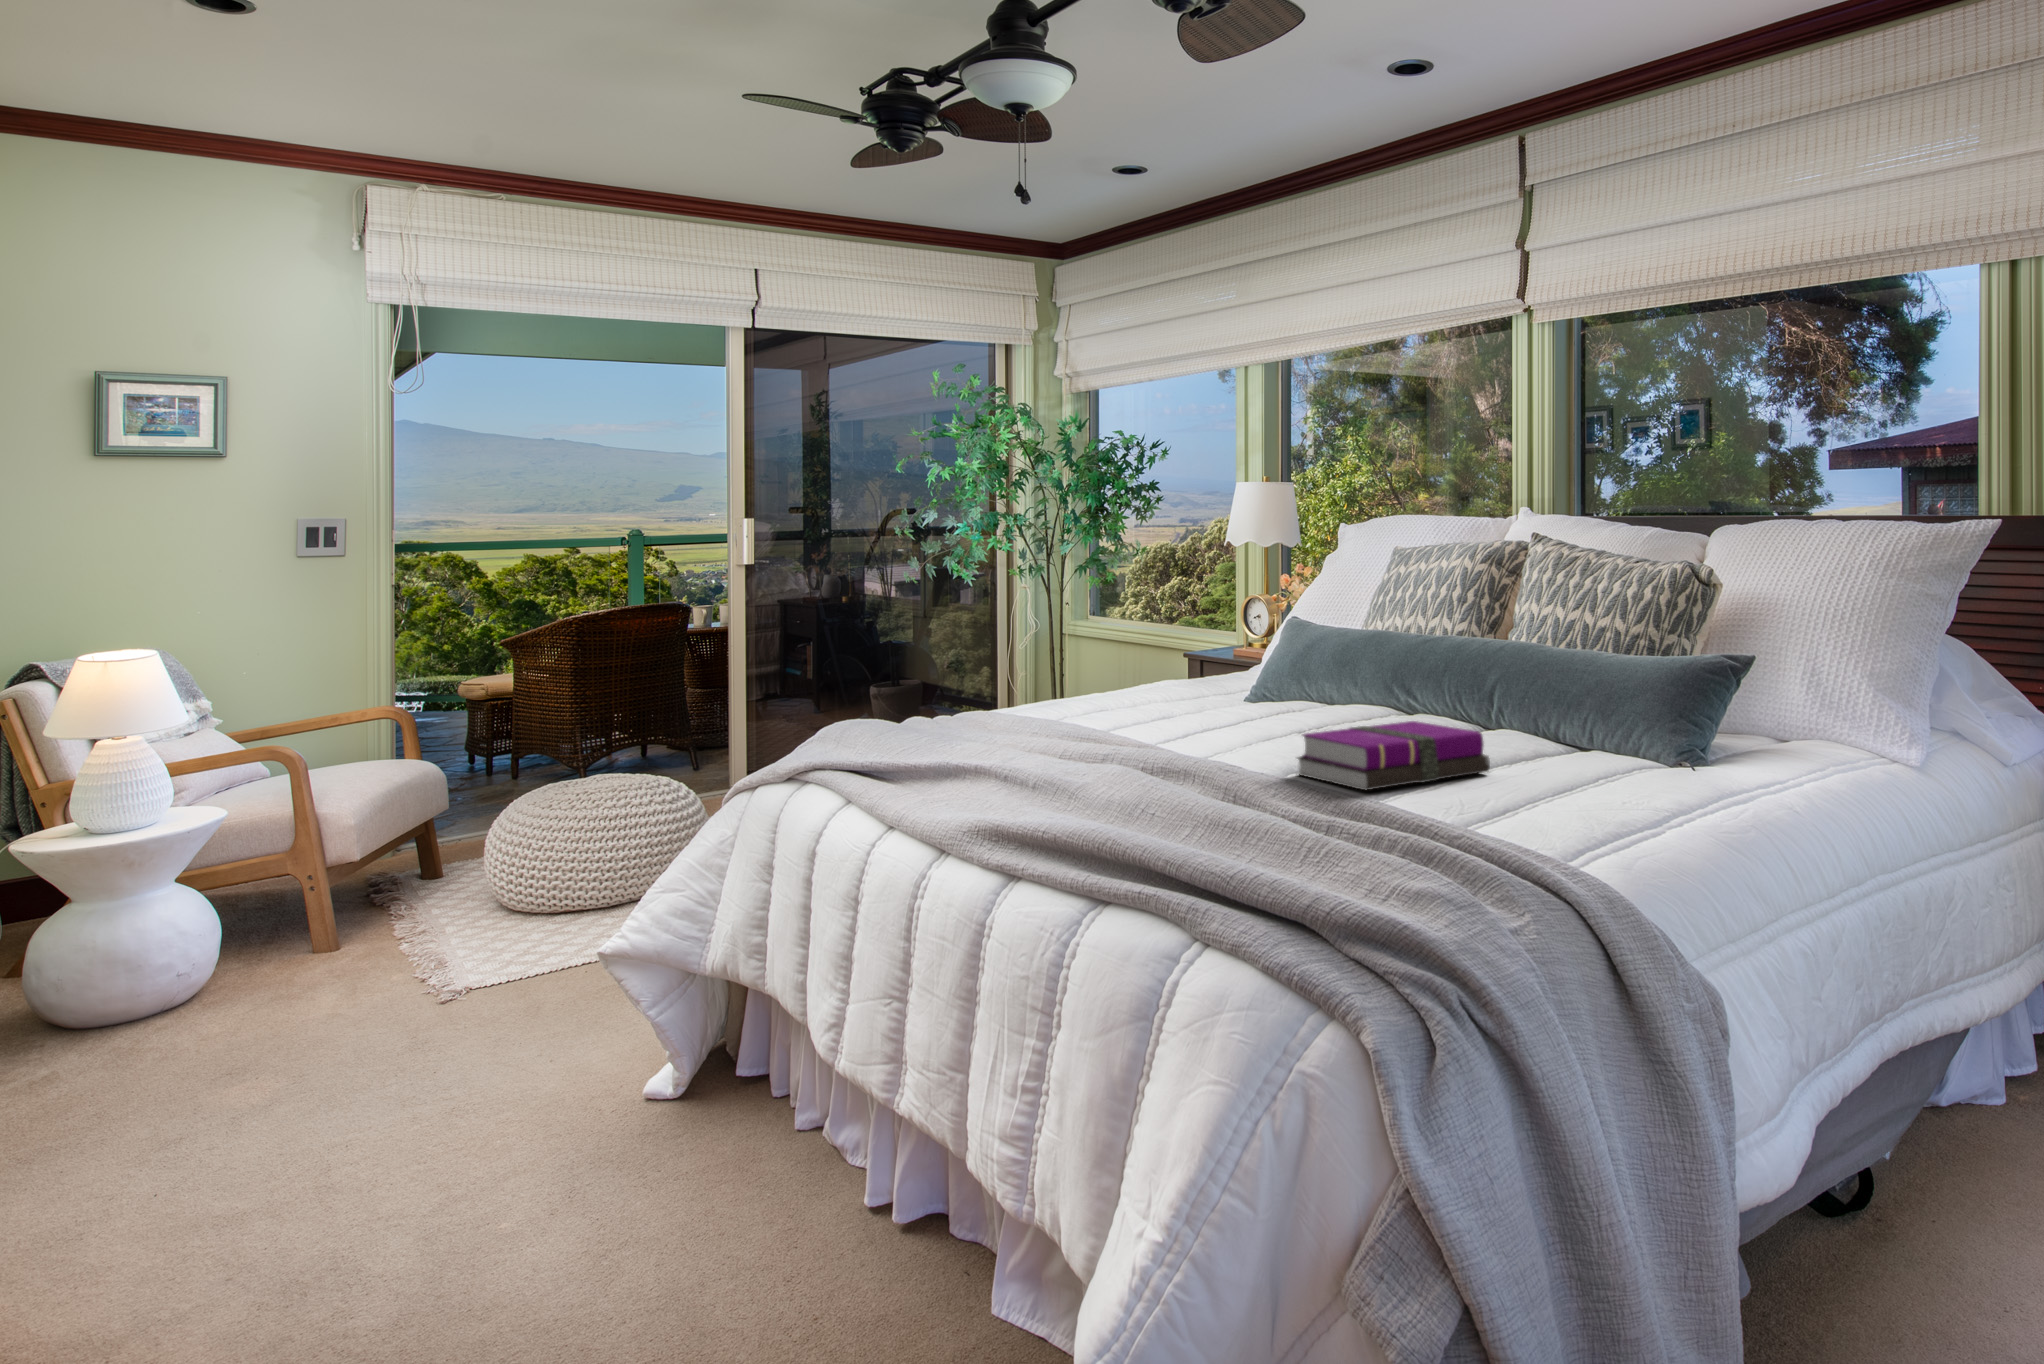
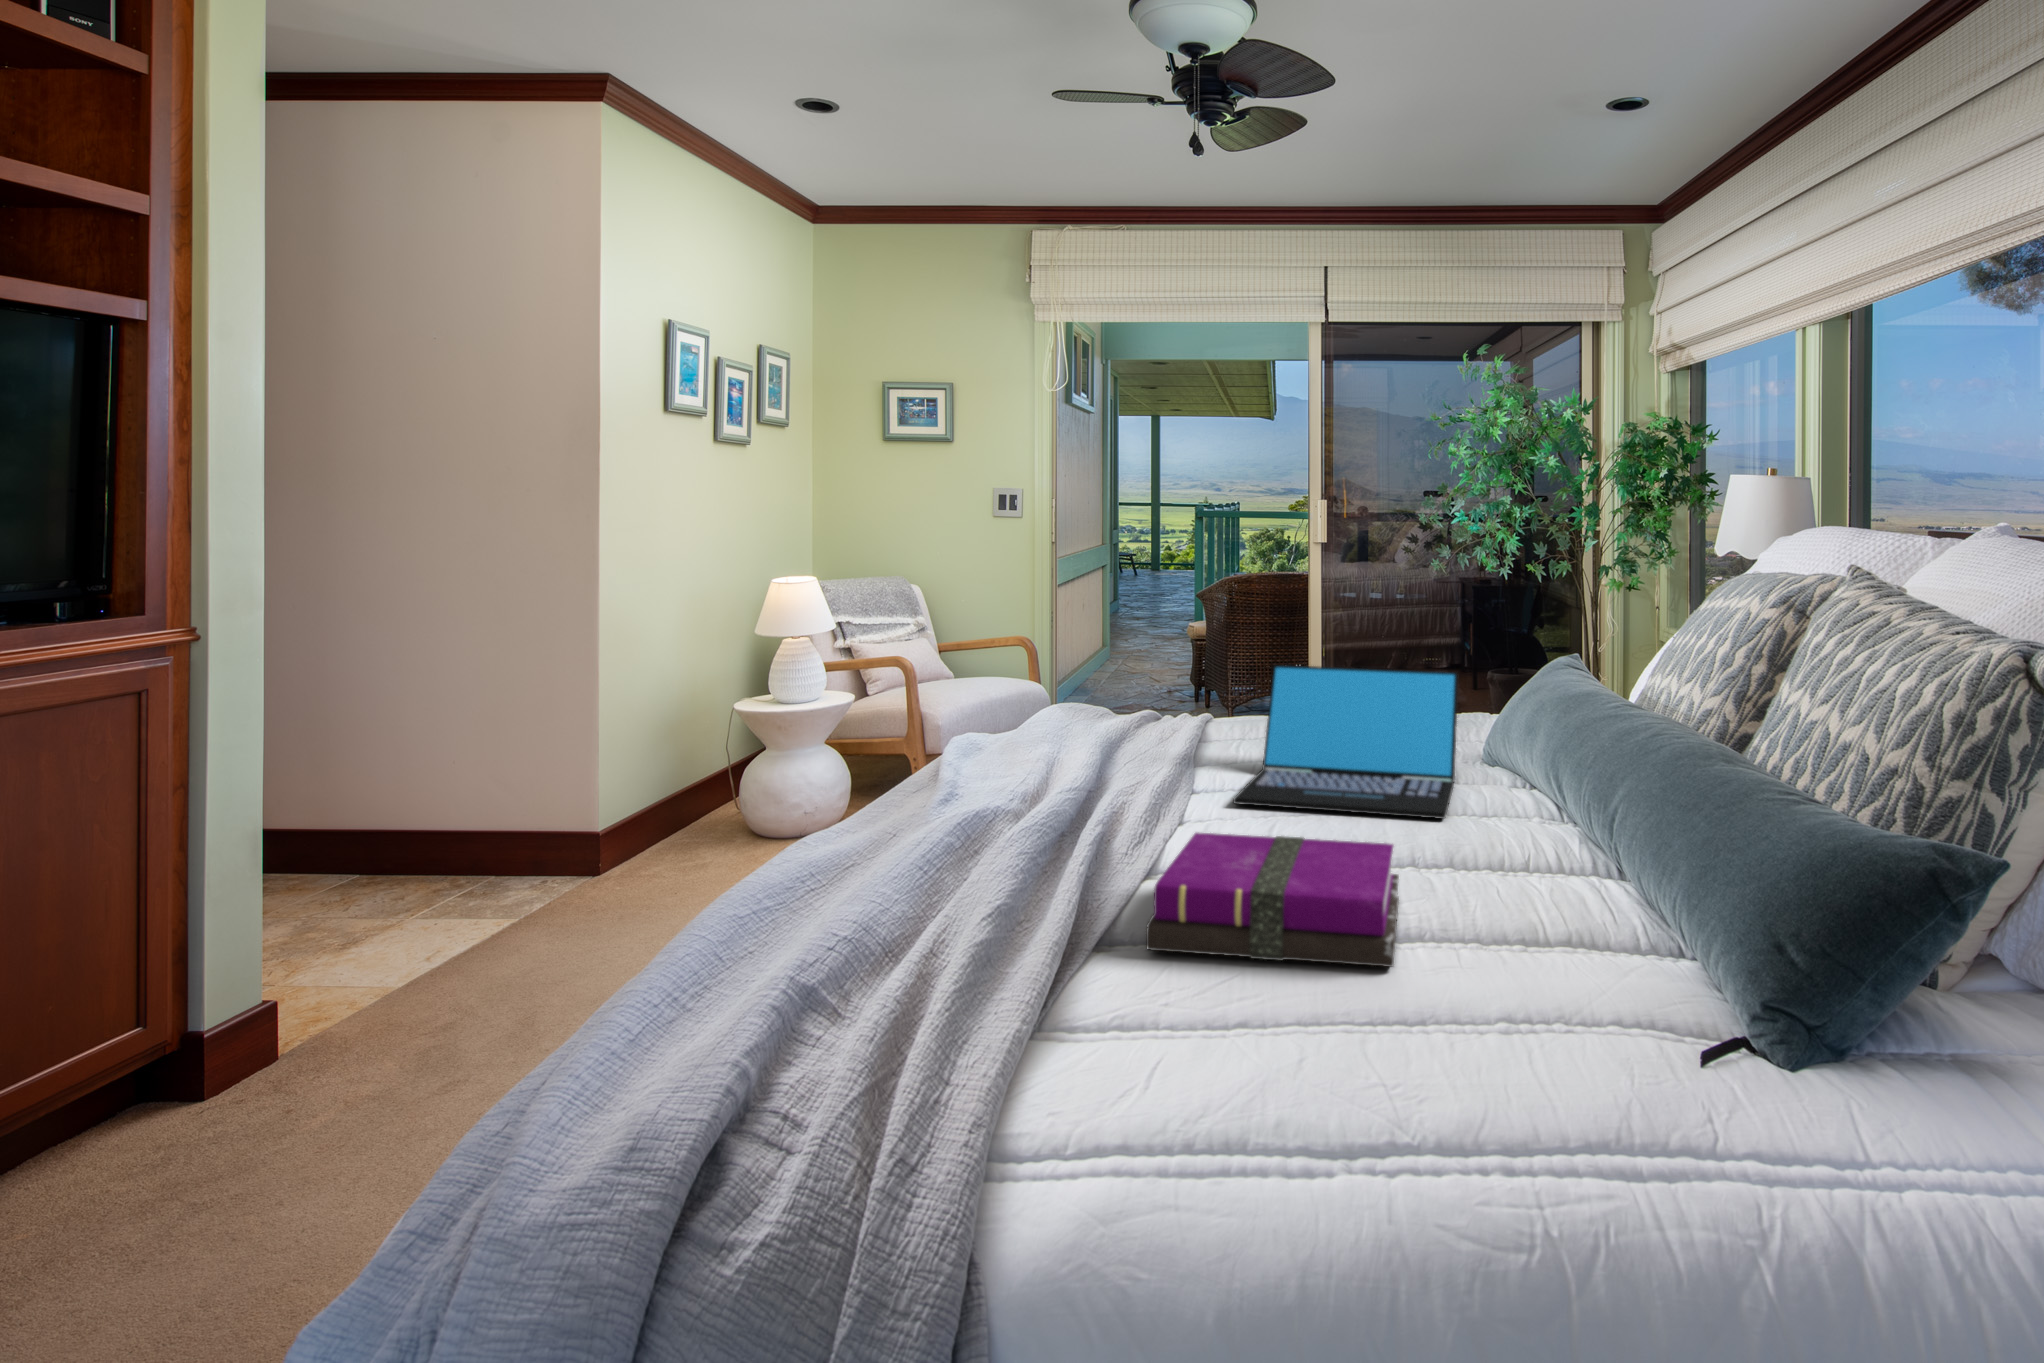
laptop: none [1137,637,1340,746] -> present [1233,665,1458,819]

